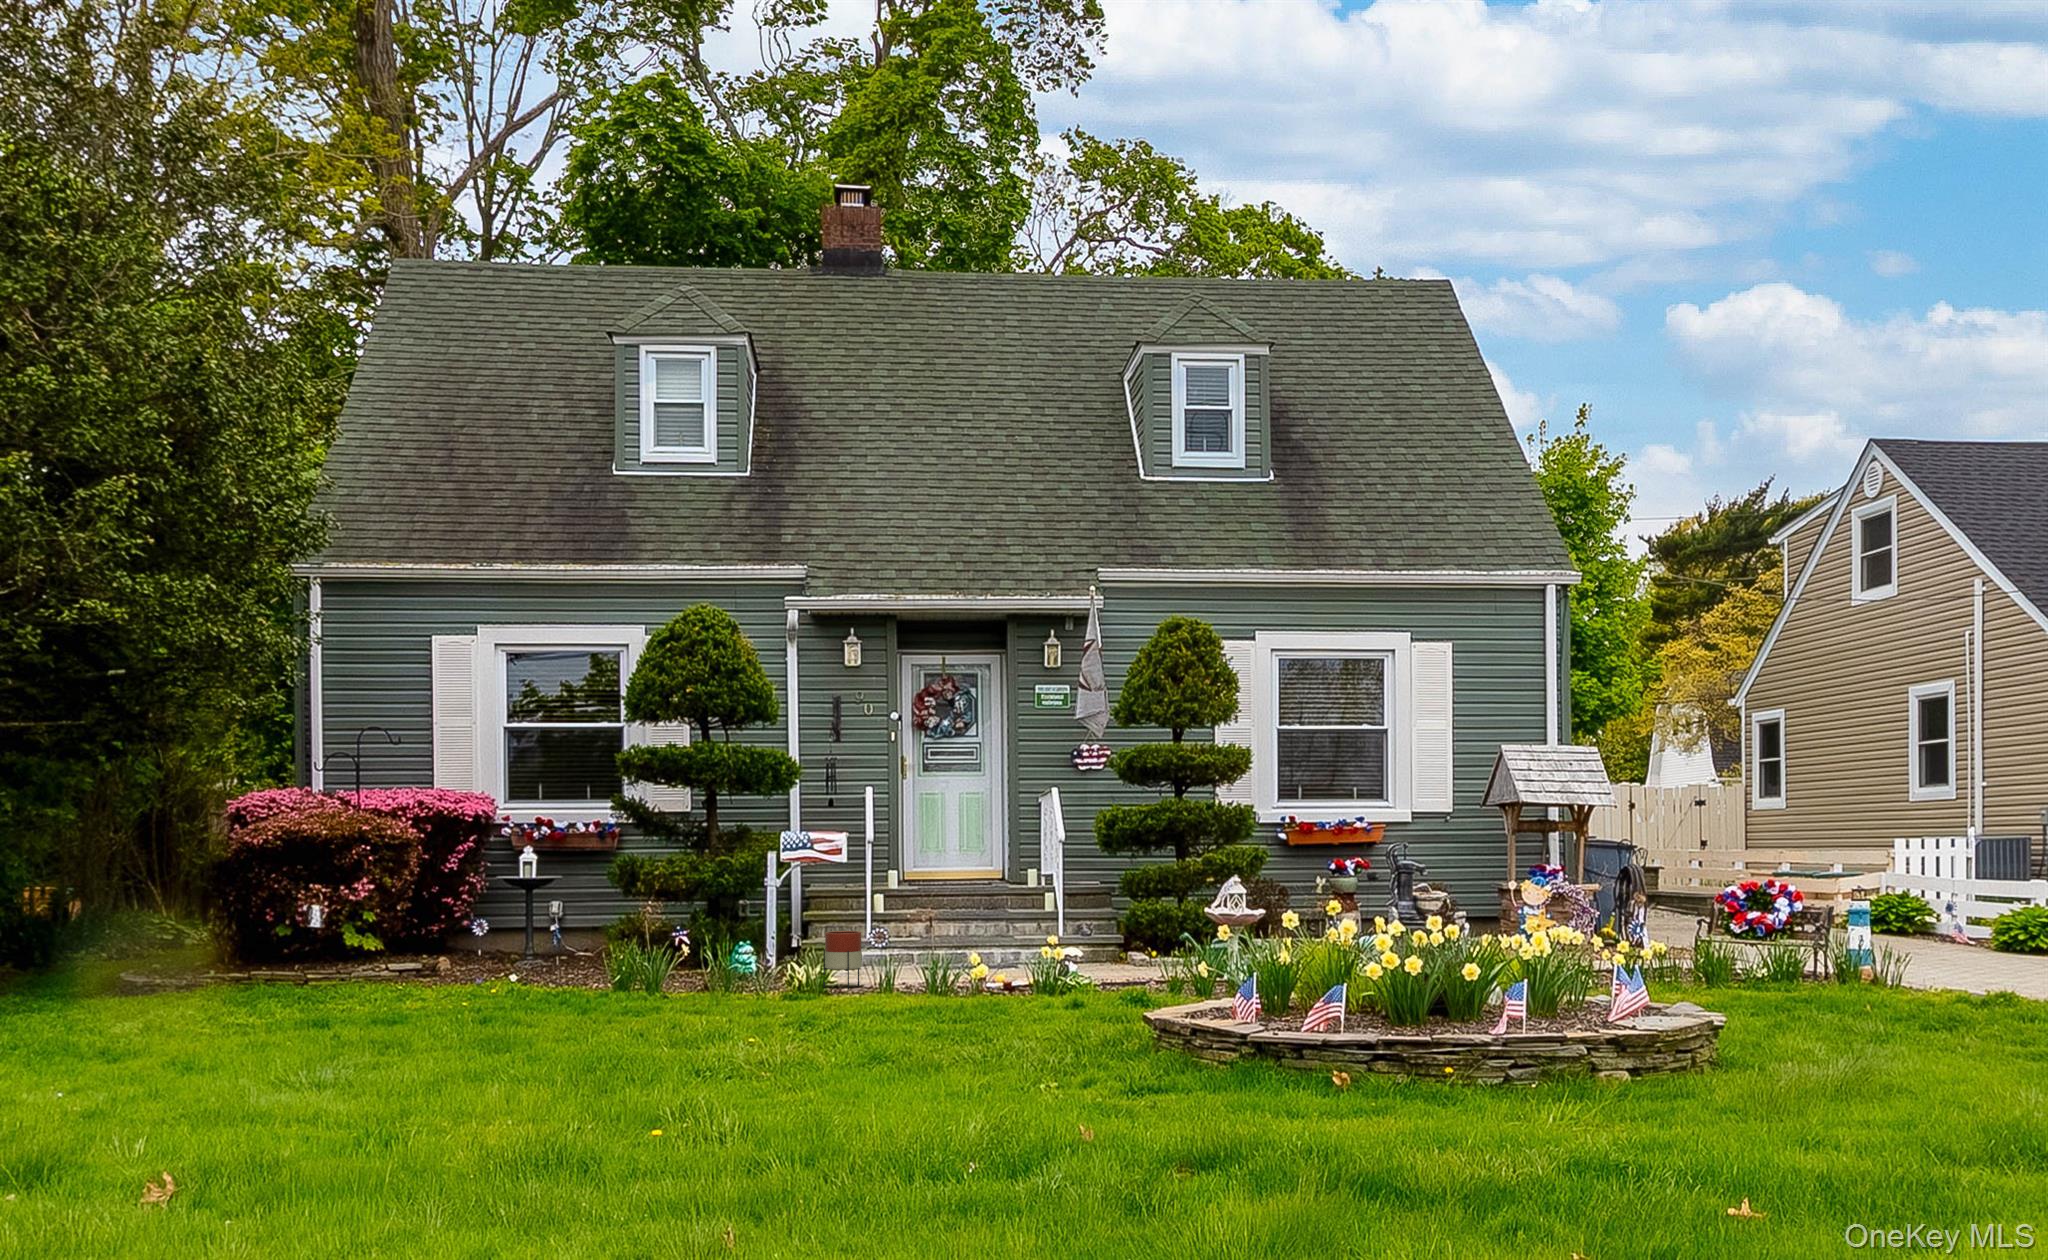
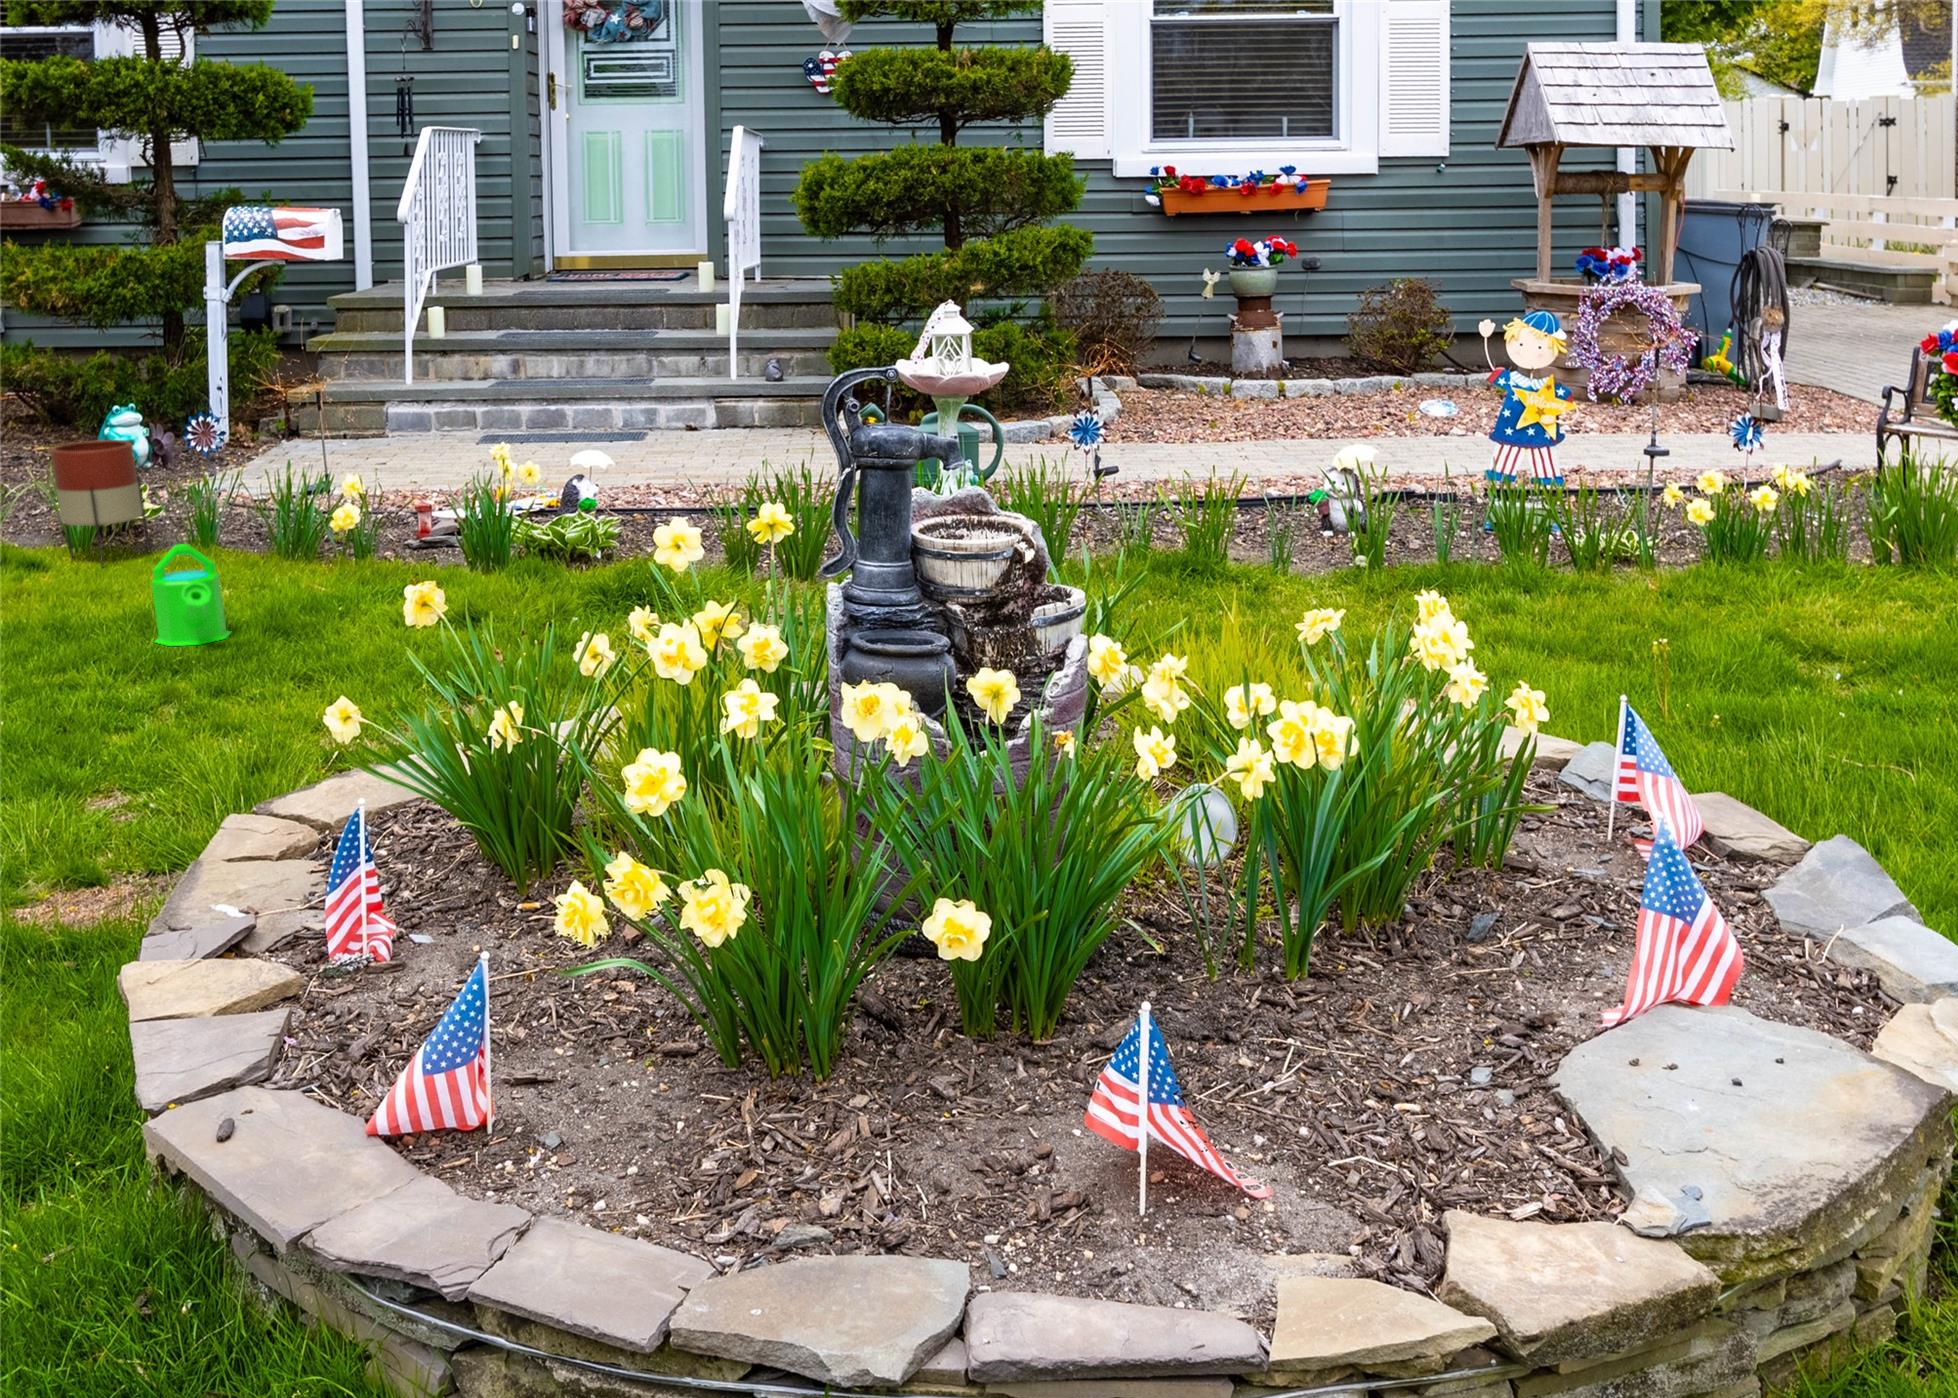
watering can: none [932,960,967,1004] -> present [151,544,231,646]

